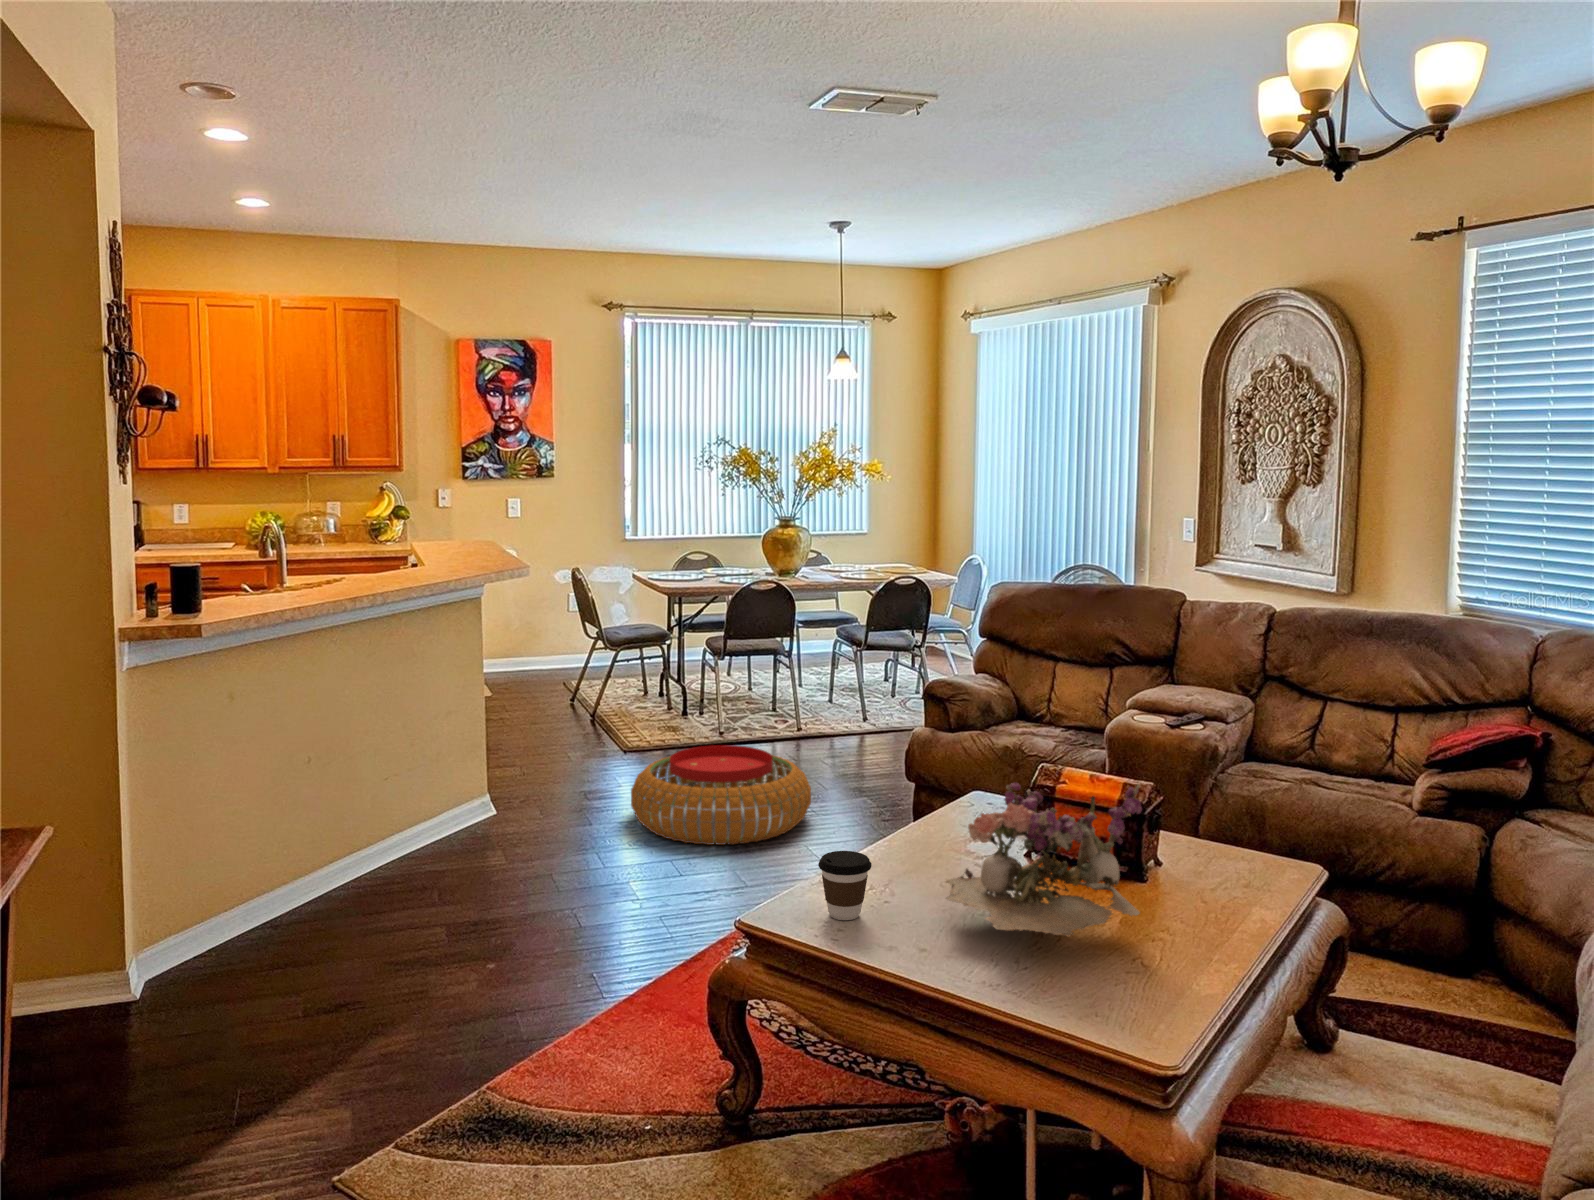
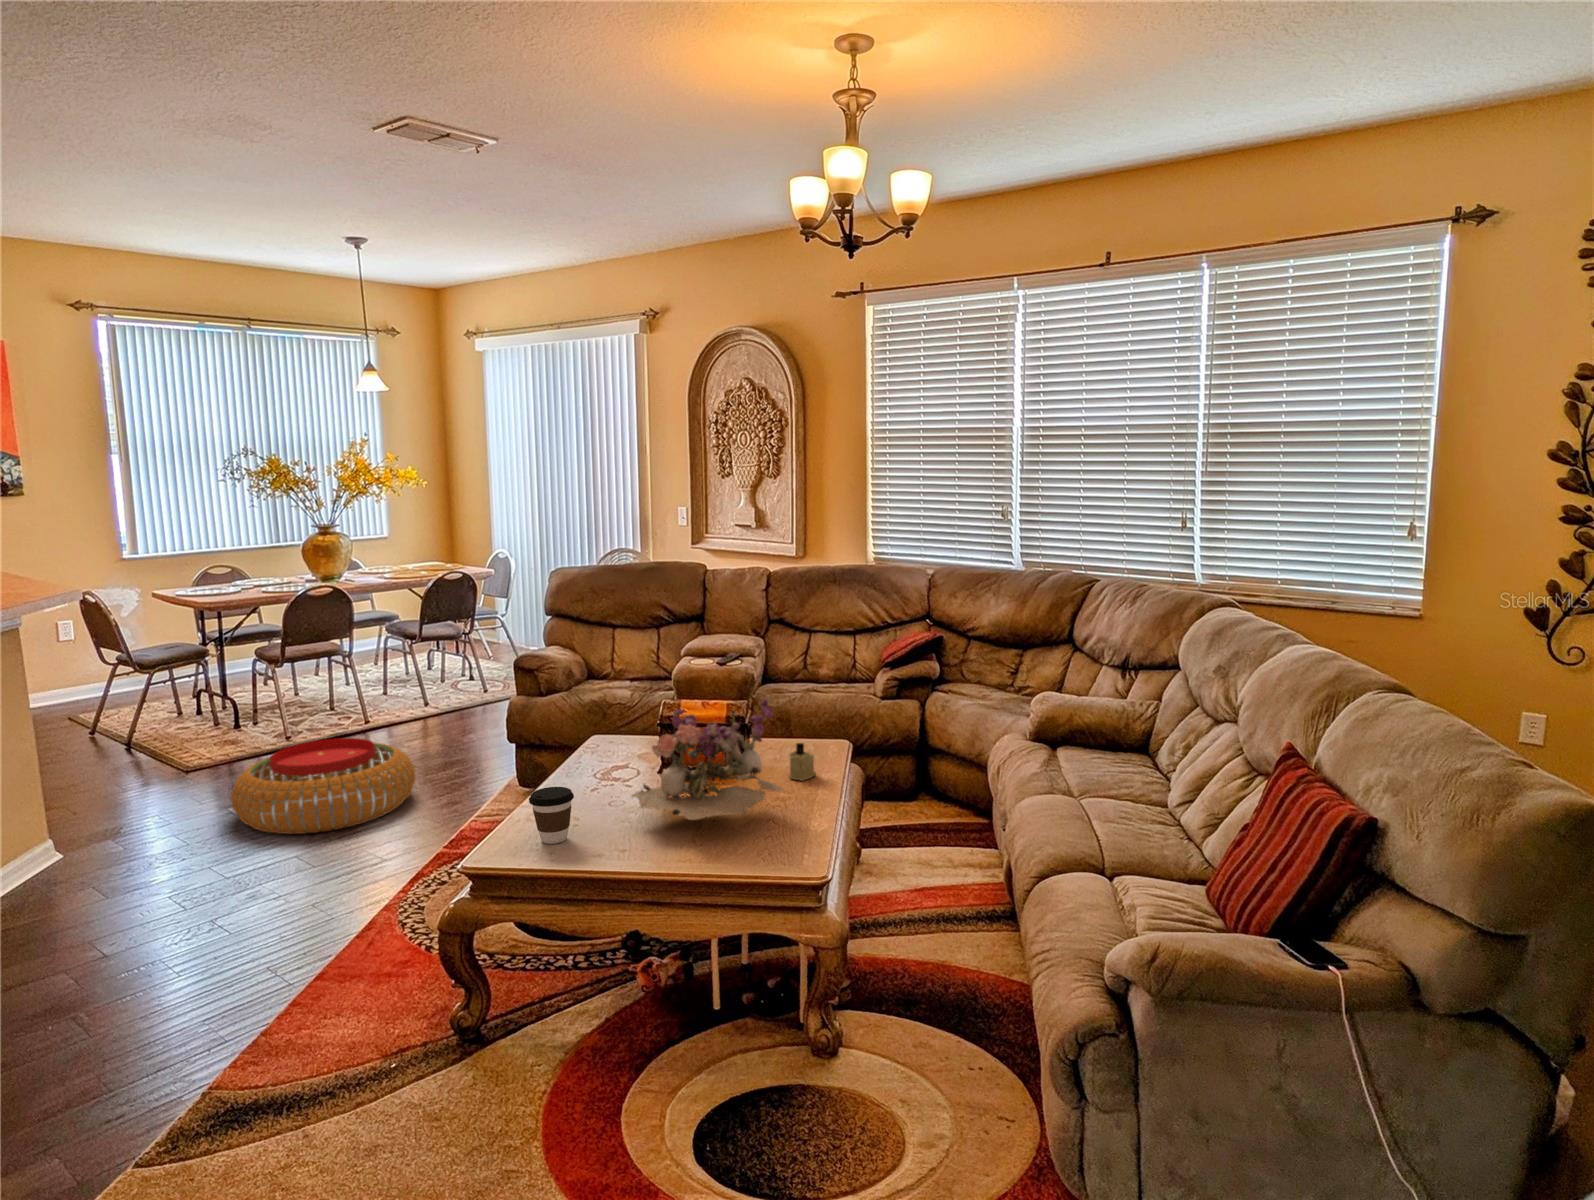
candle: none [1178,853,1218,906] -> present [789,743,816,781]

